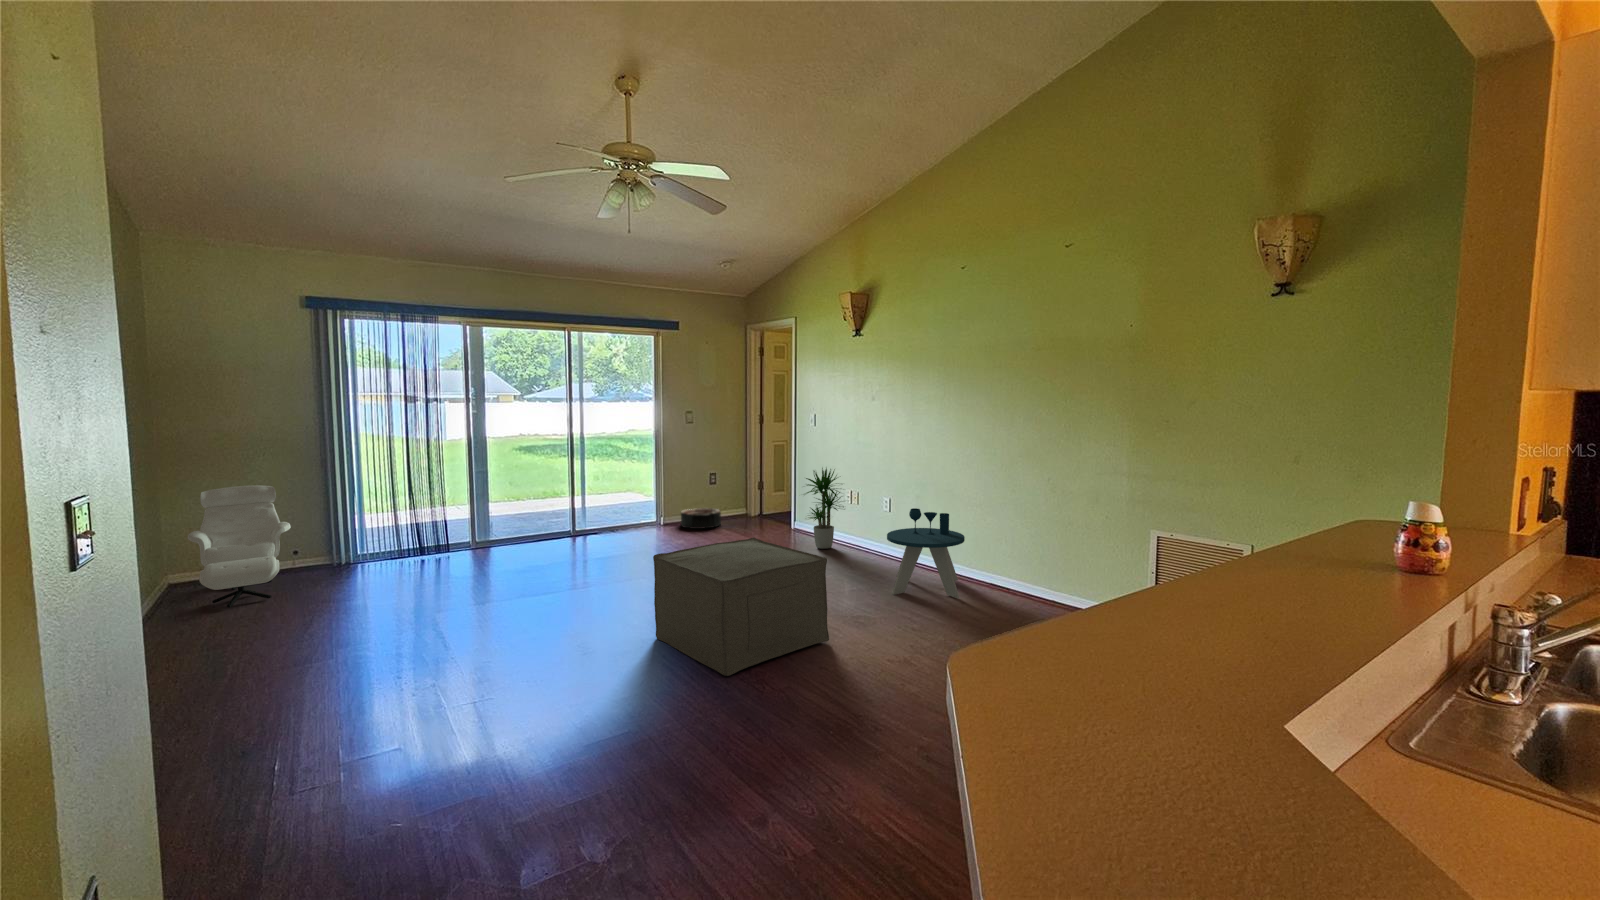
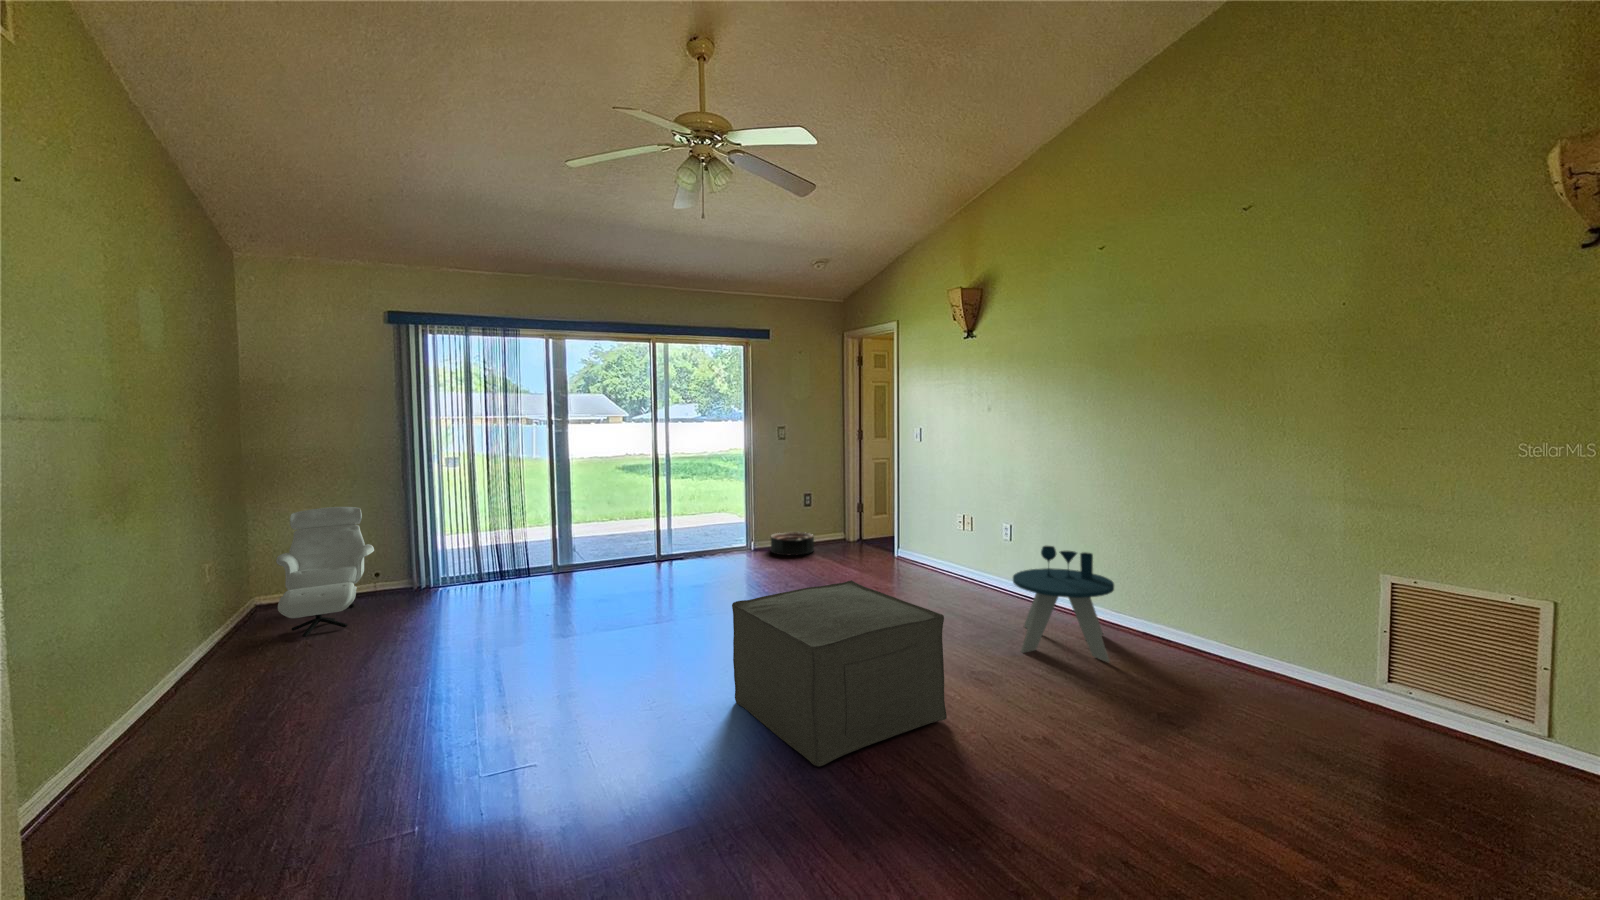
potted plant: present [806,468,844,549] -> none [902,489,961,585]

